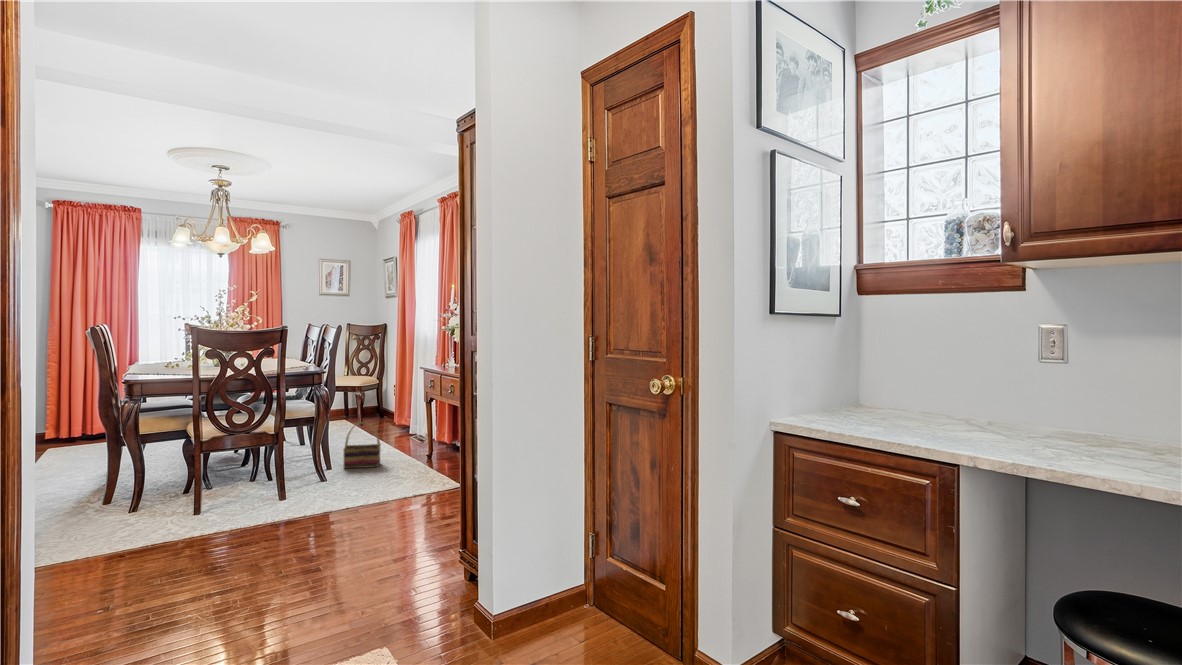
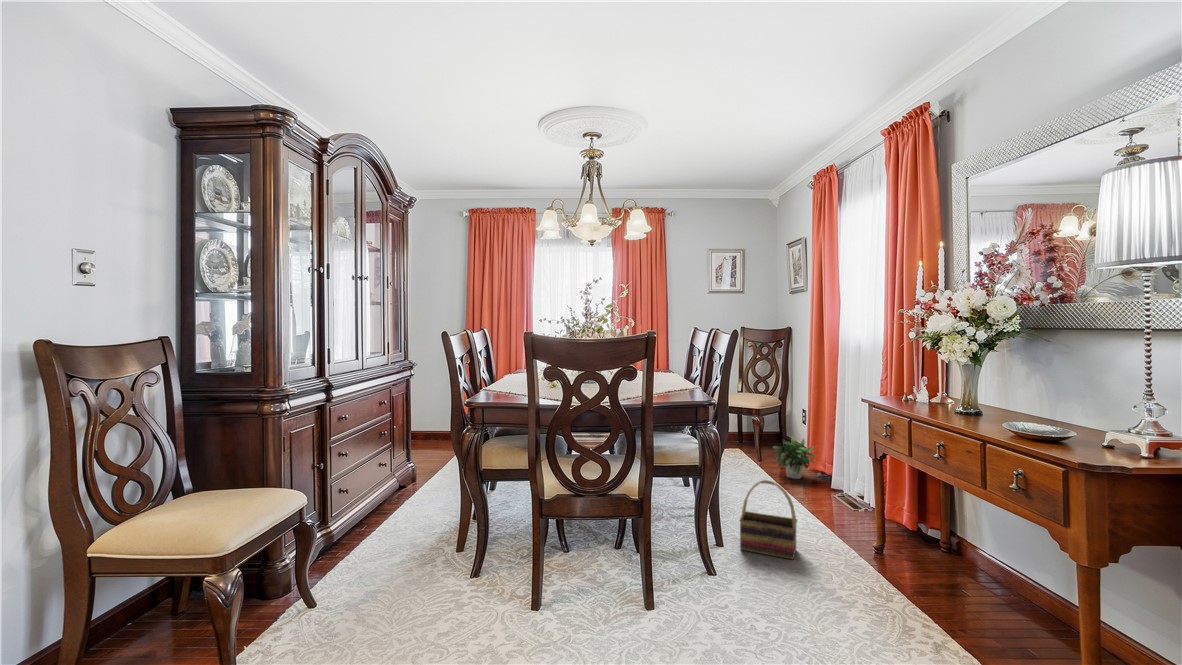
potted plant: none [370,404,405,433] -> present [774,437,816,479]

